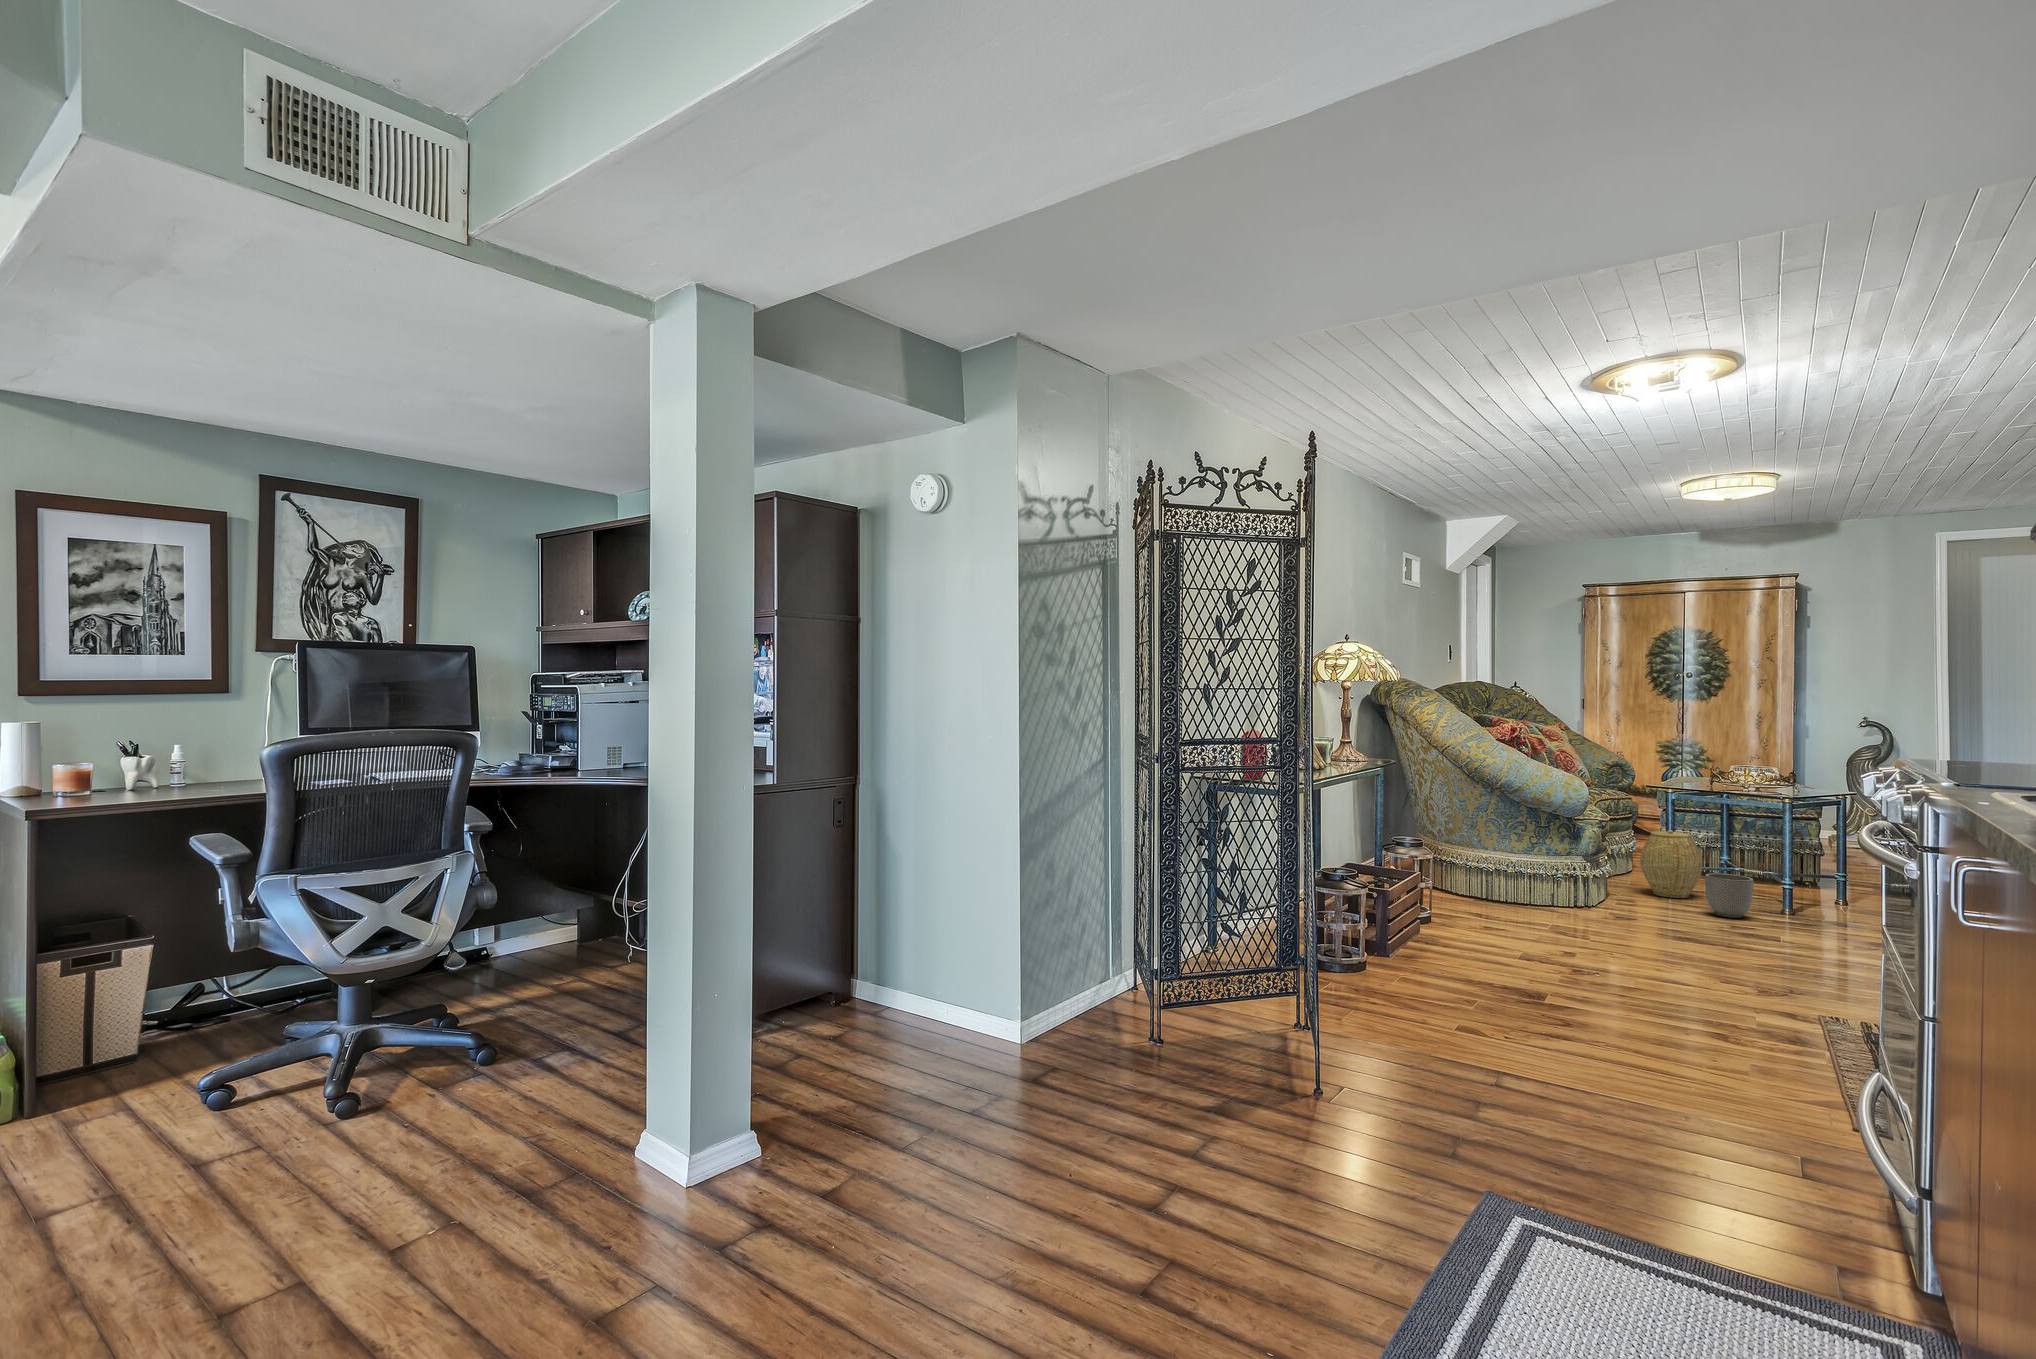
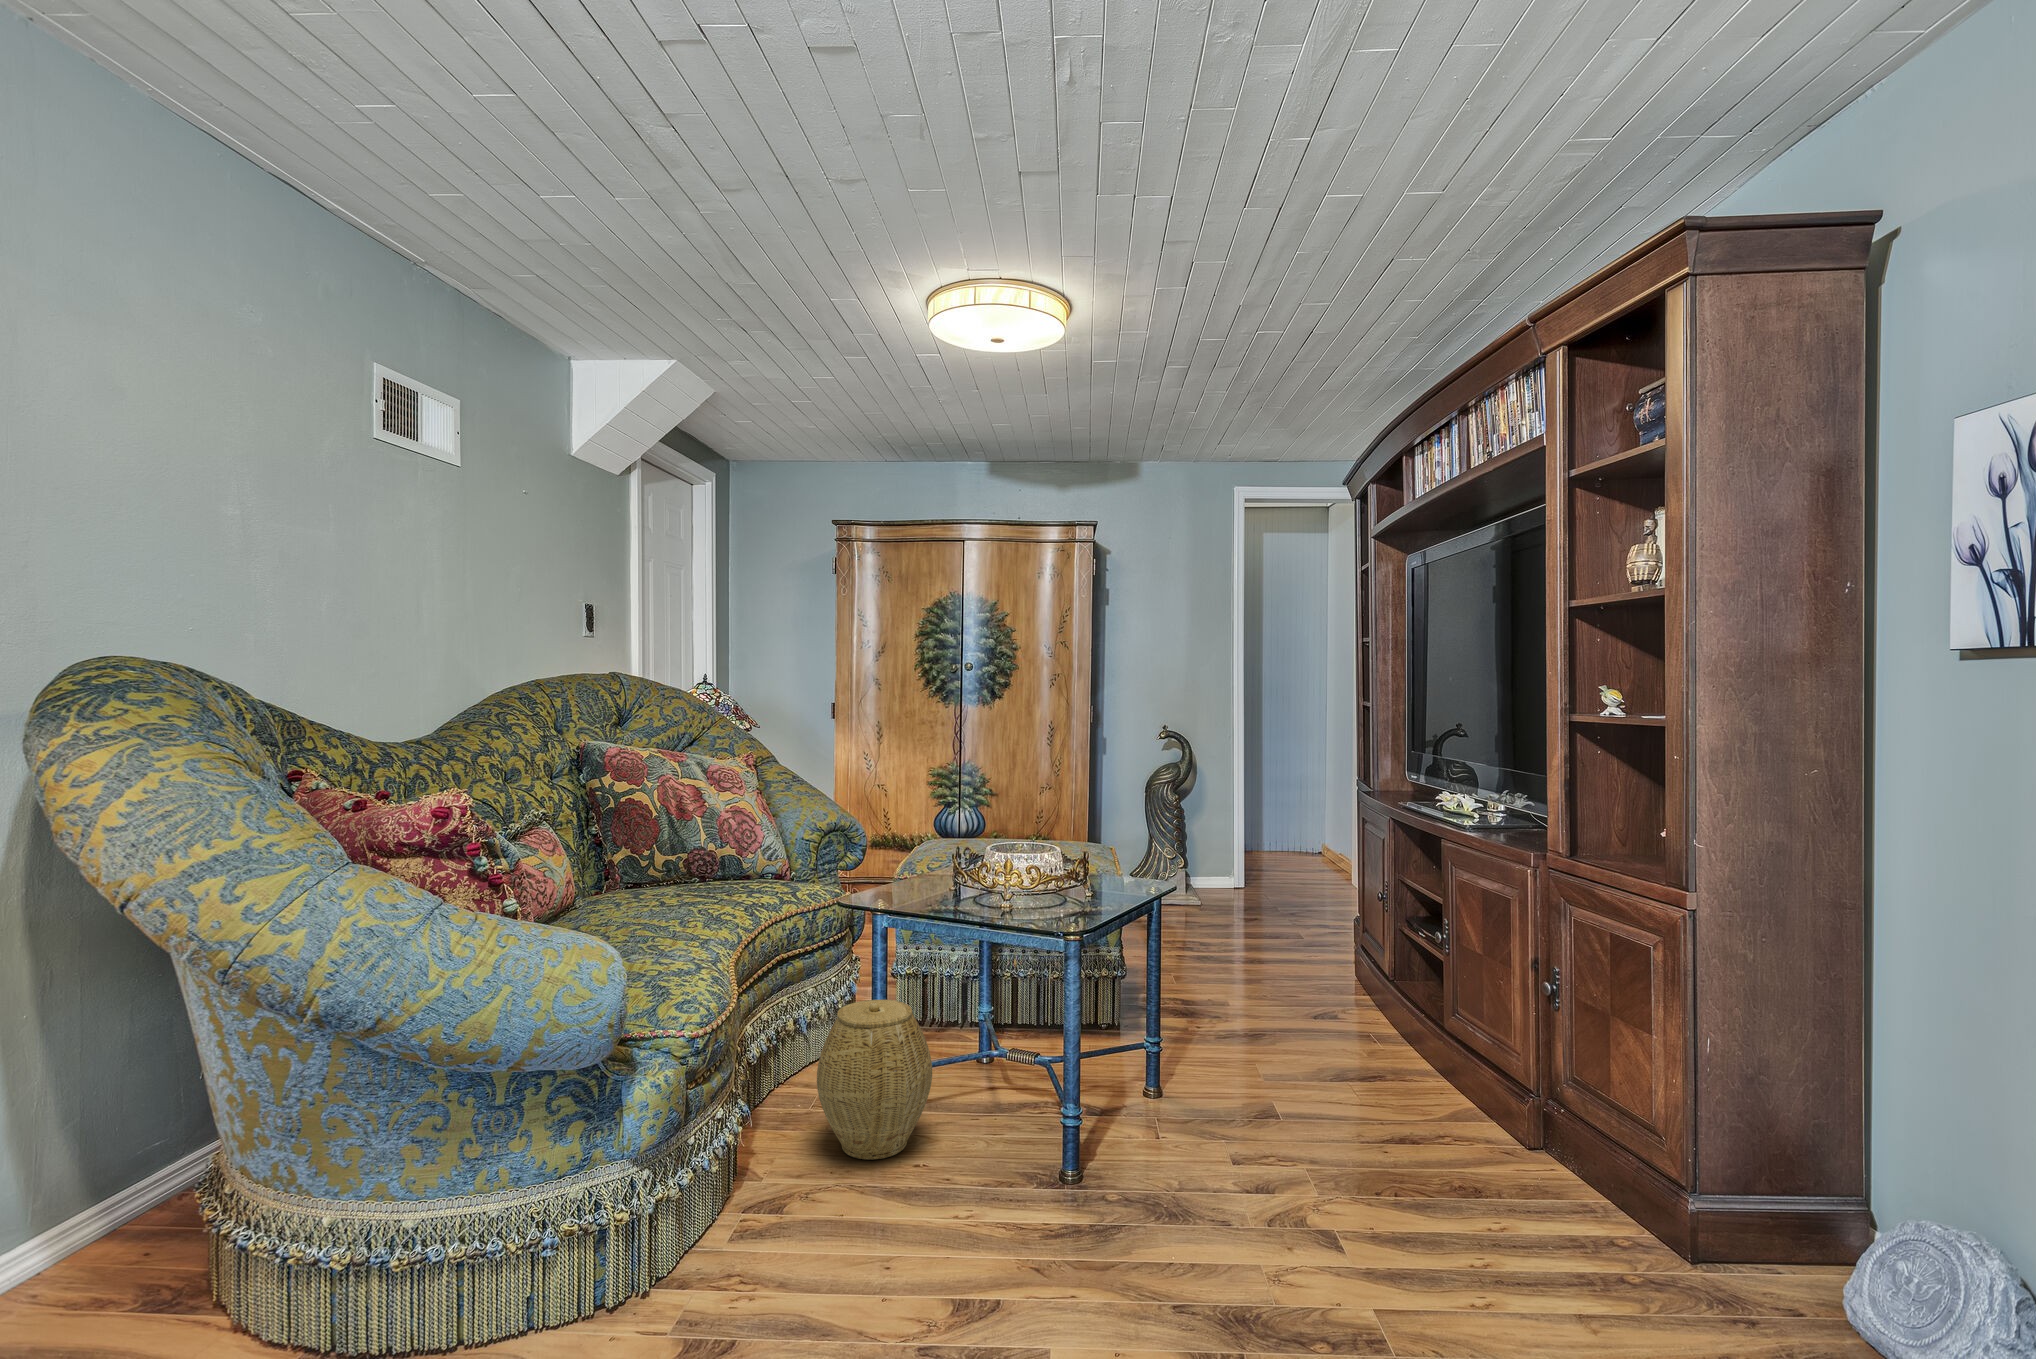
planter: present [1705,873,1754,918] -> none [915,1130,1010,1257]

